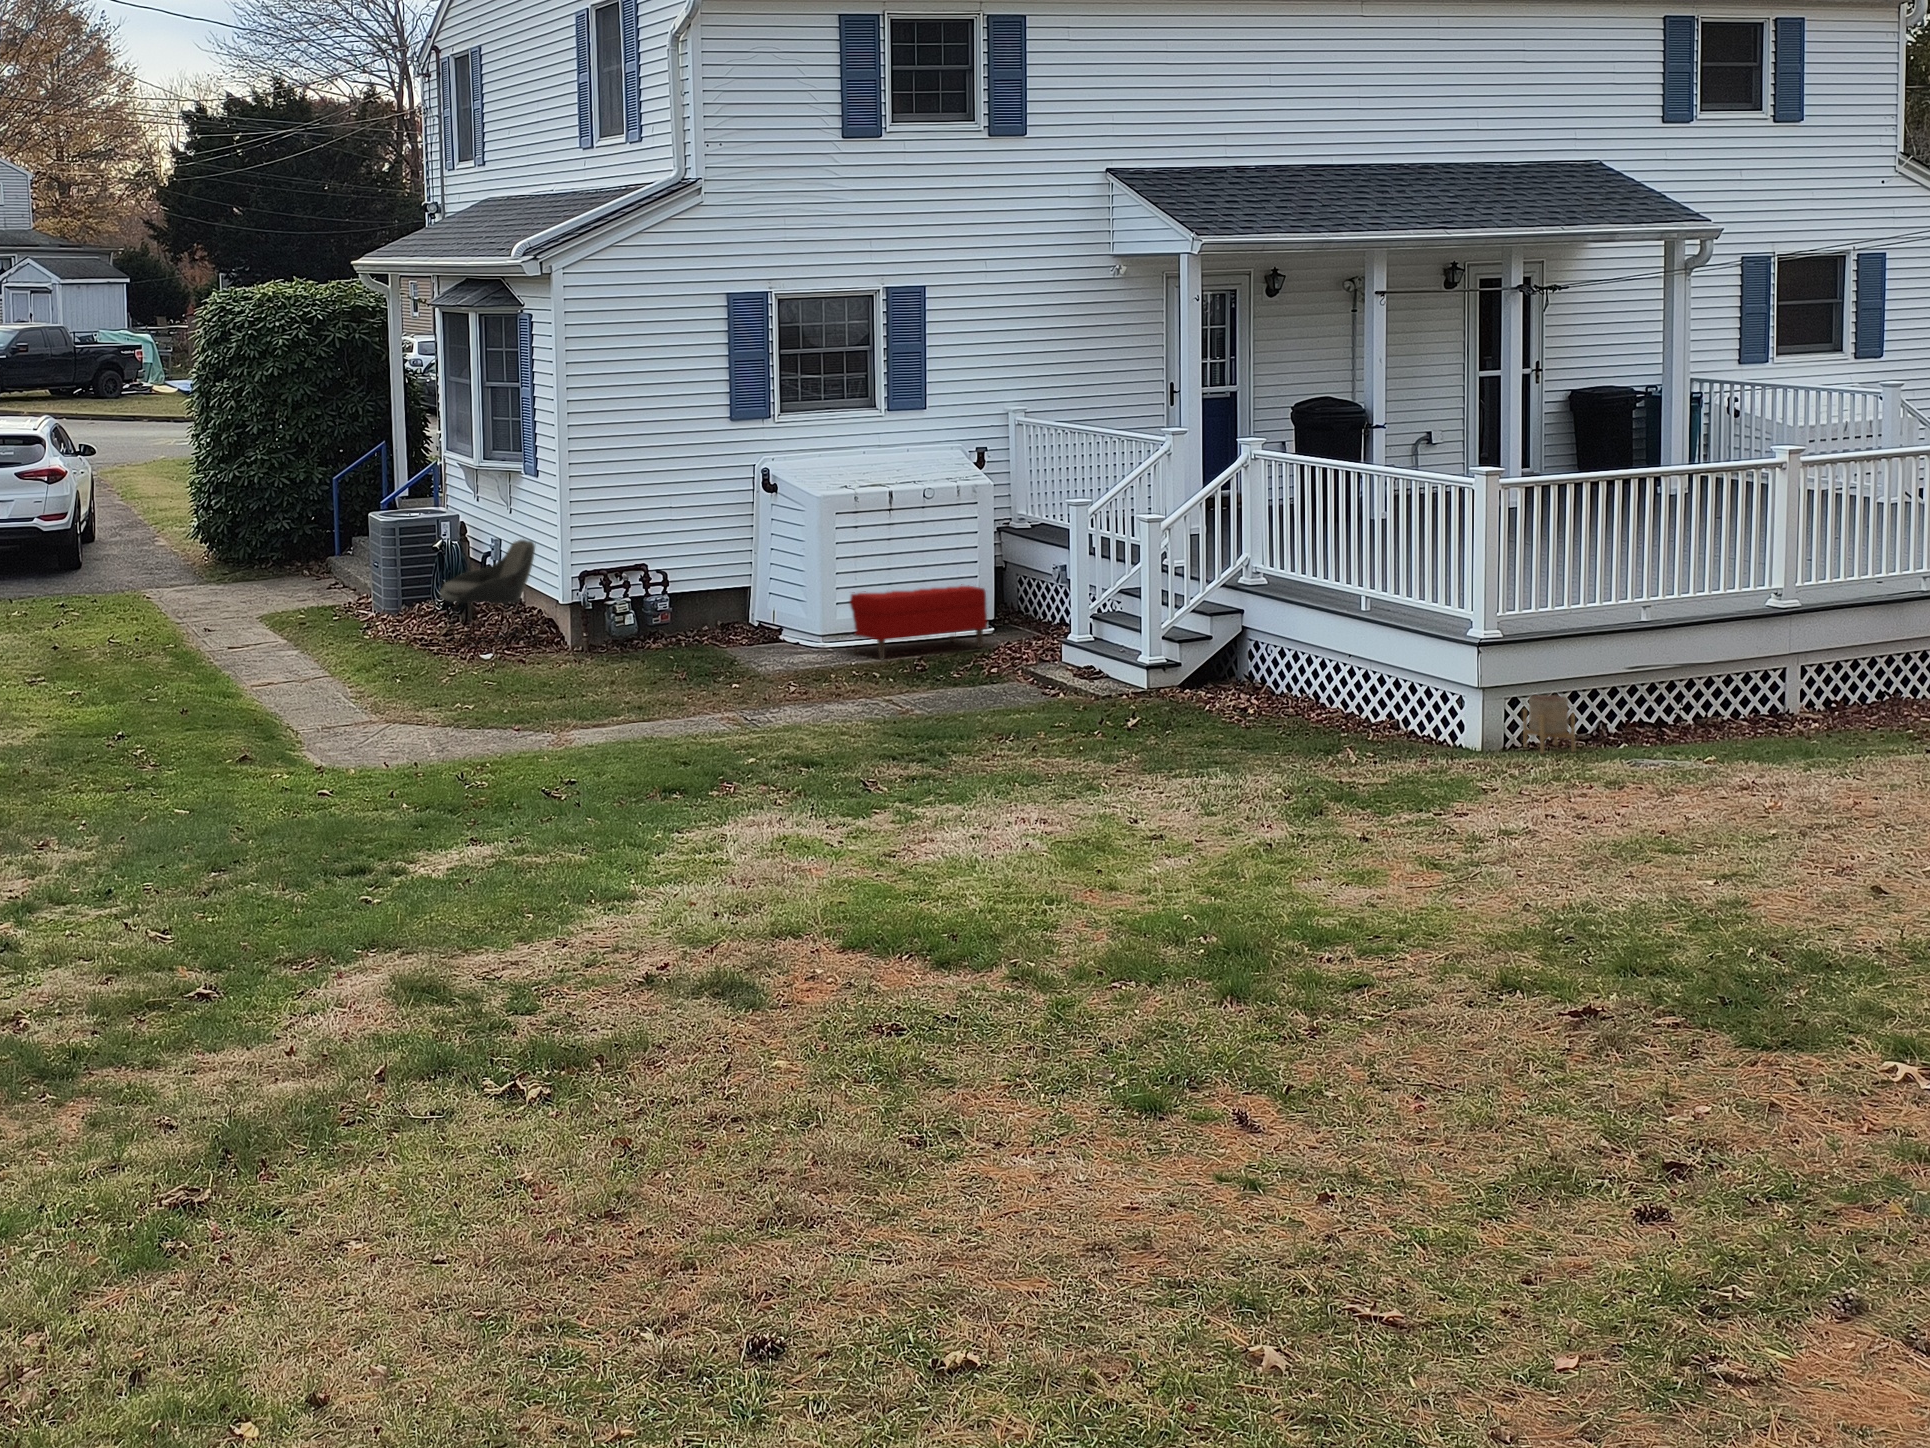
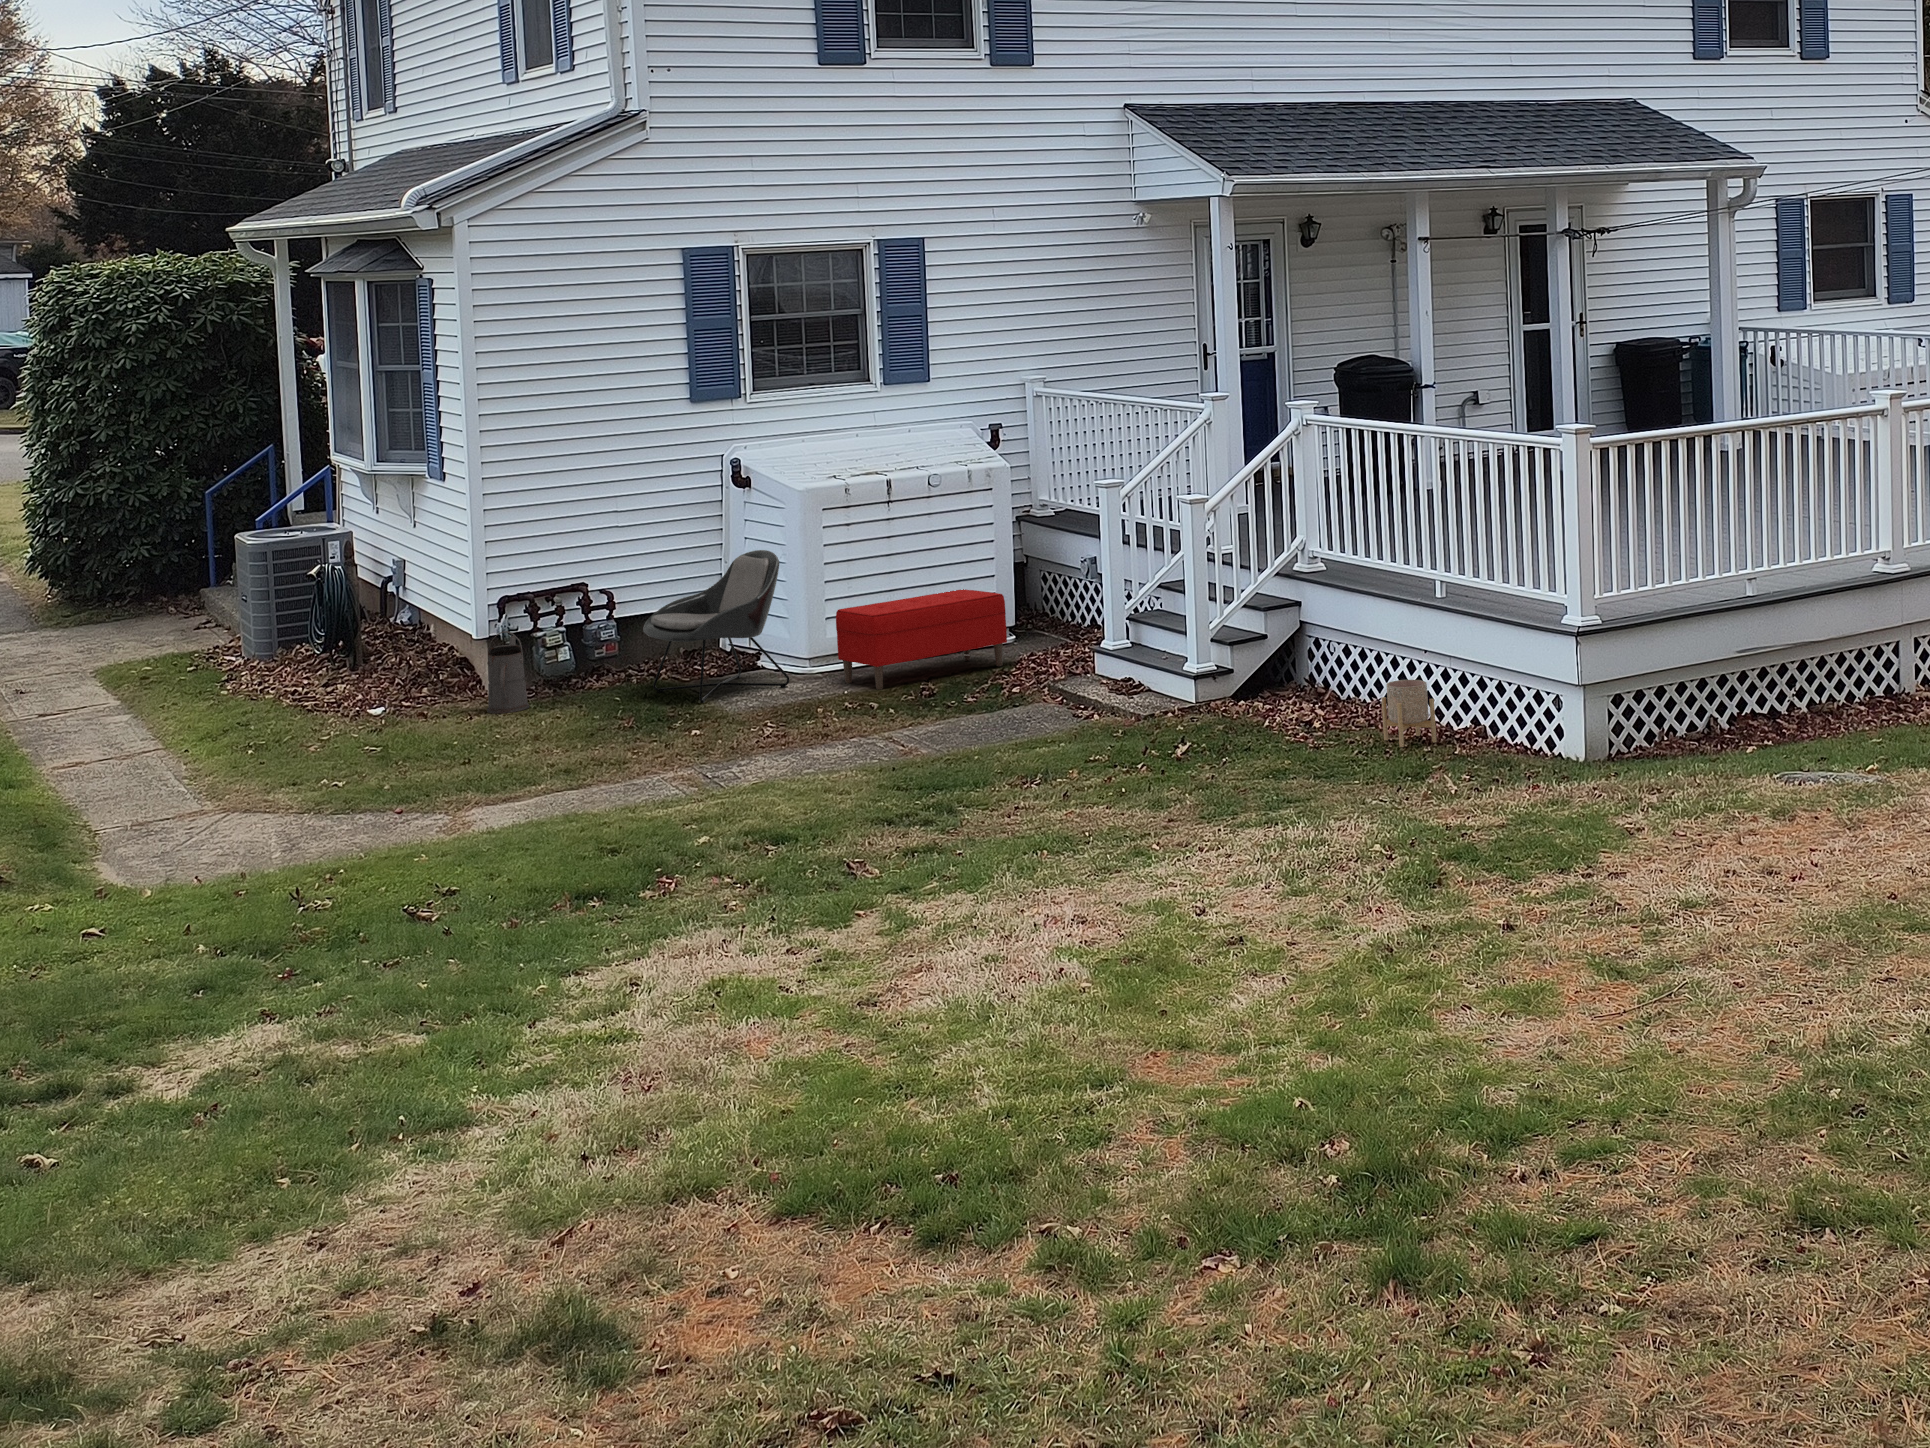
lounge chair: present [440,540,537,649] -> present [643,550,790,703]
watering can: none [573,595,605,659] -> present [487,631,529,714]
planter: present [1523,695,1575,754] -> present [1381,680,1436,747]

